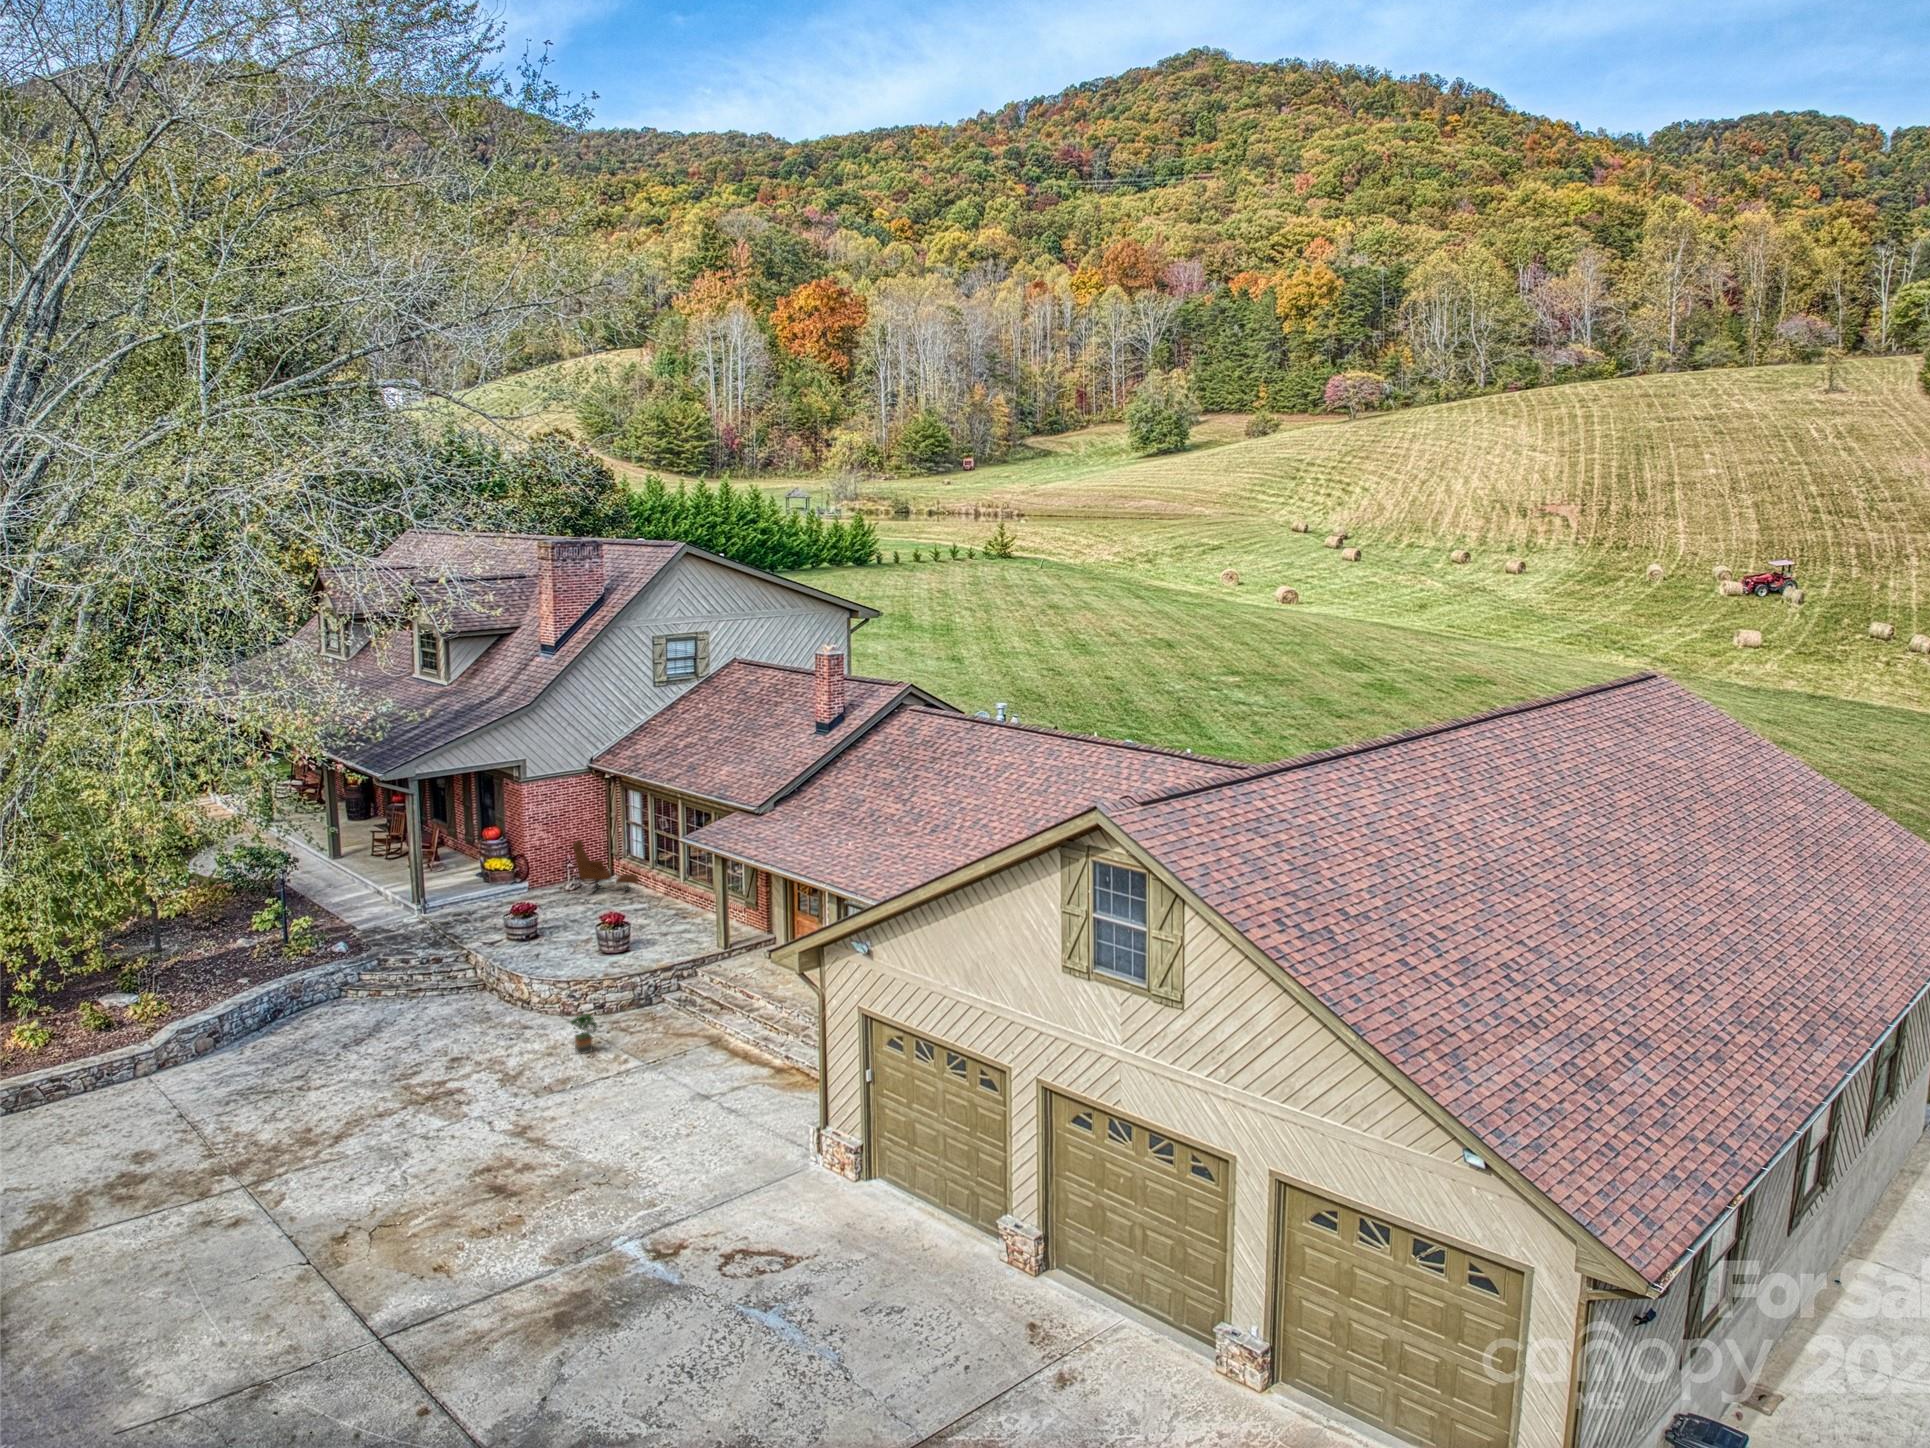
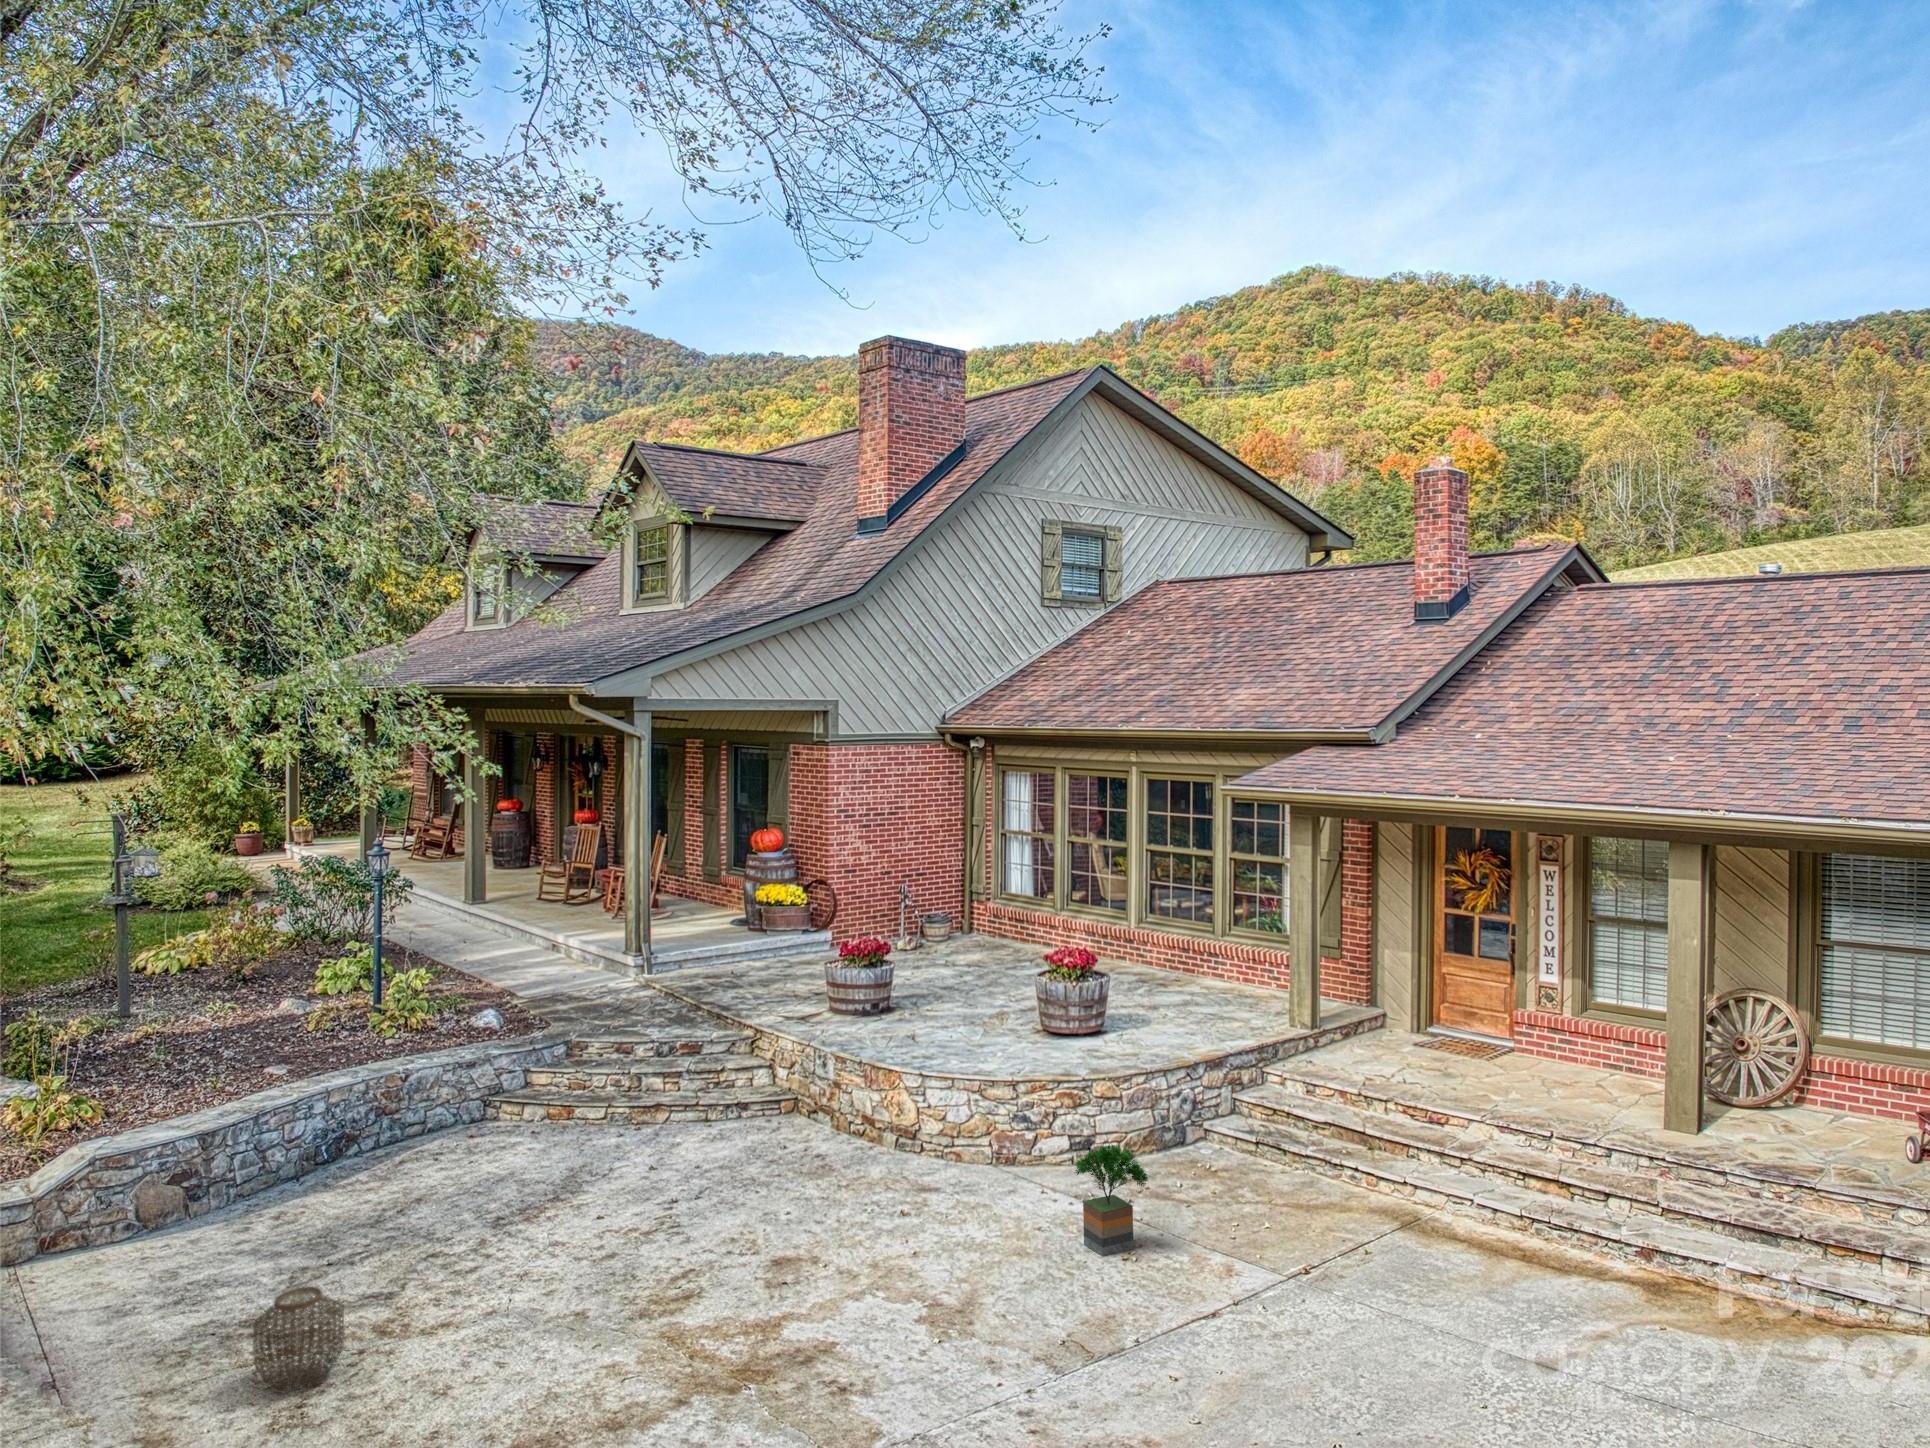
lounge chair: present [572,840,639,894] -> none [915,847,1040,952]
woven basket: none [251,1077,284,1111] -> present [253,1287,344,1391]

